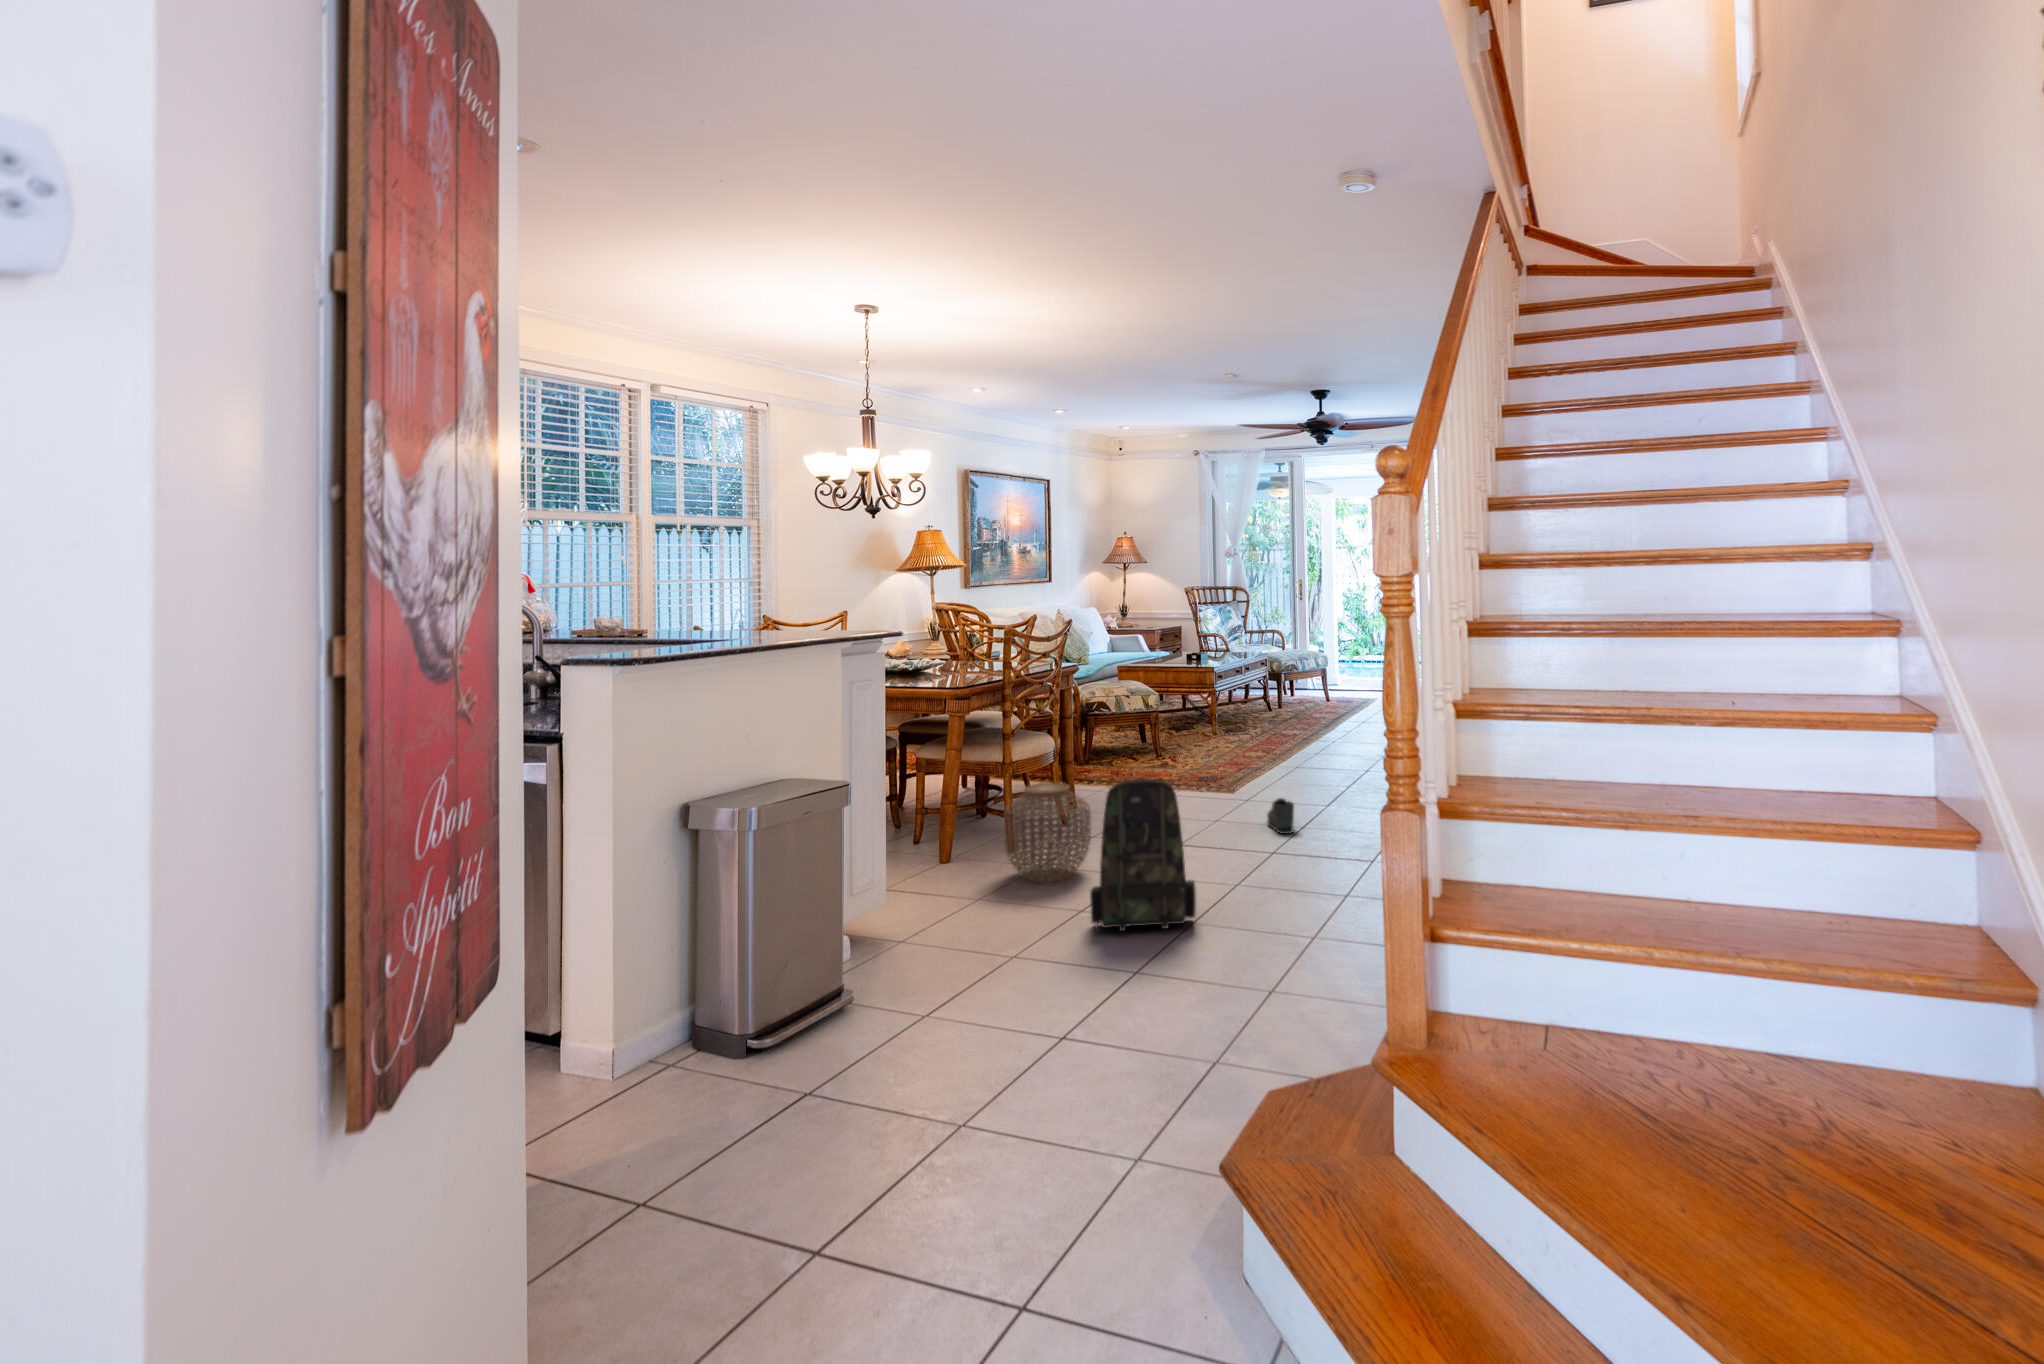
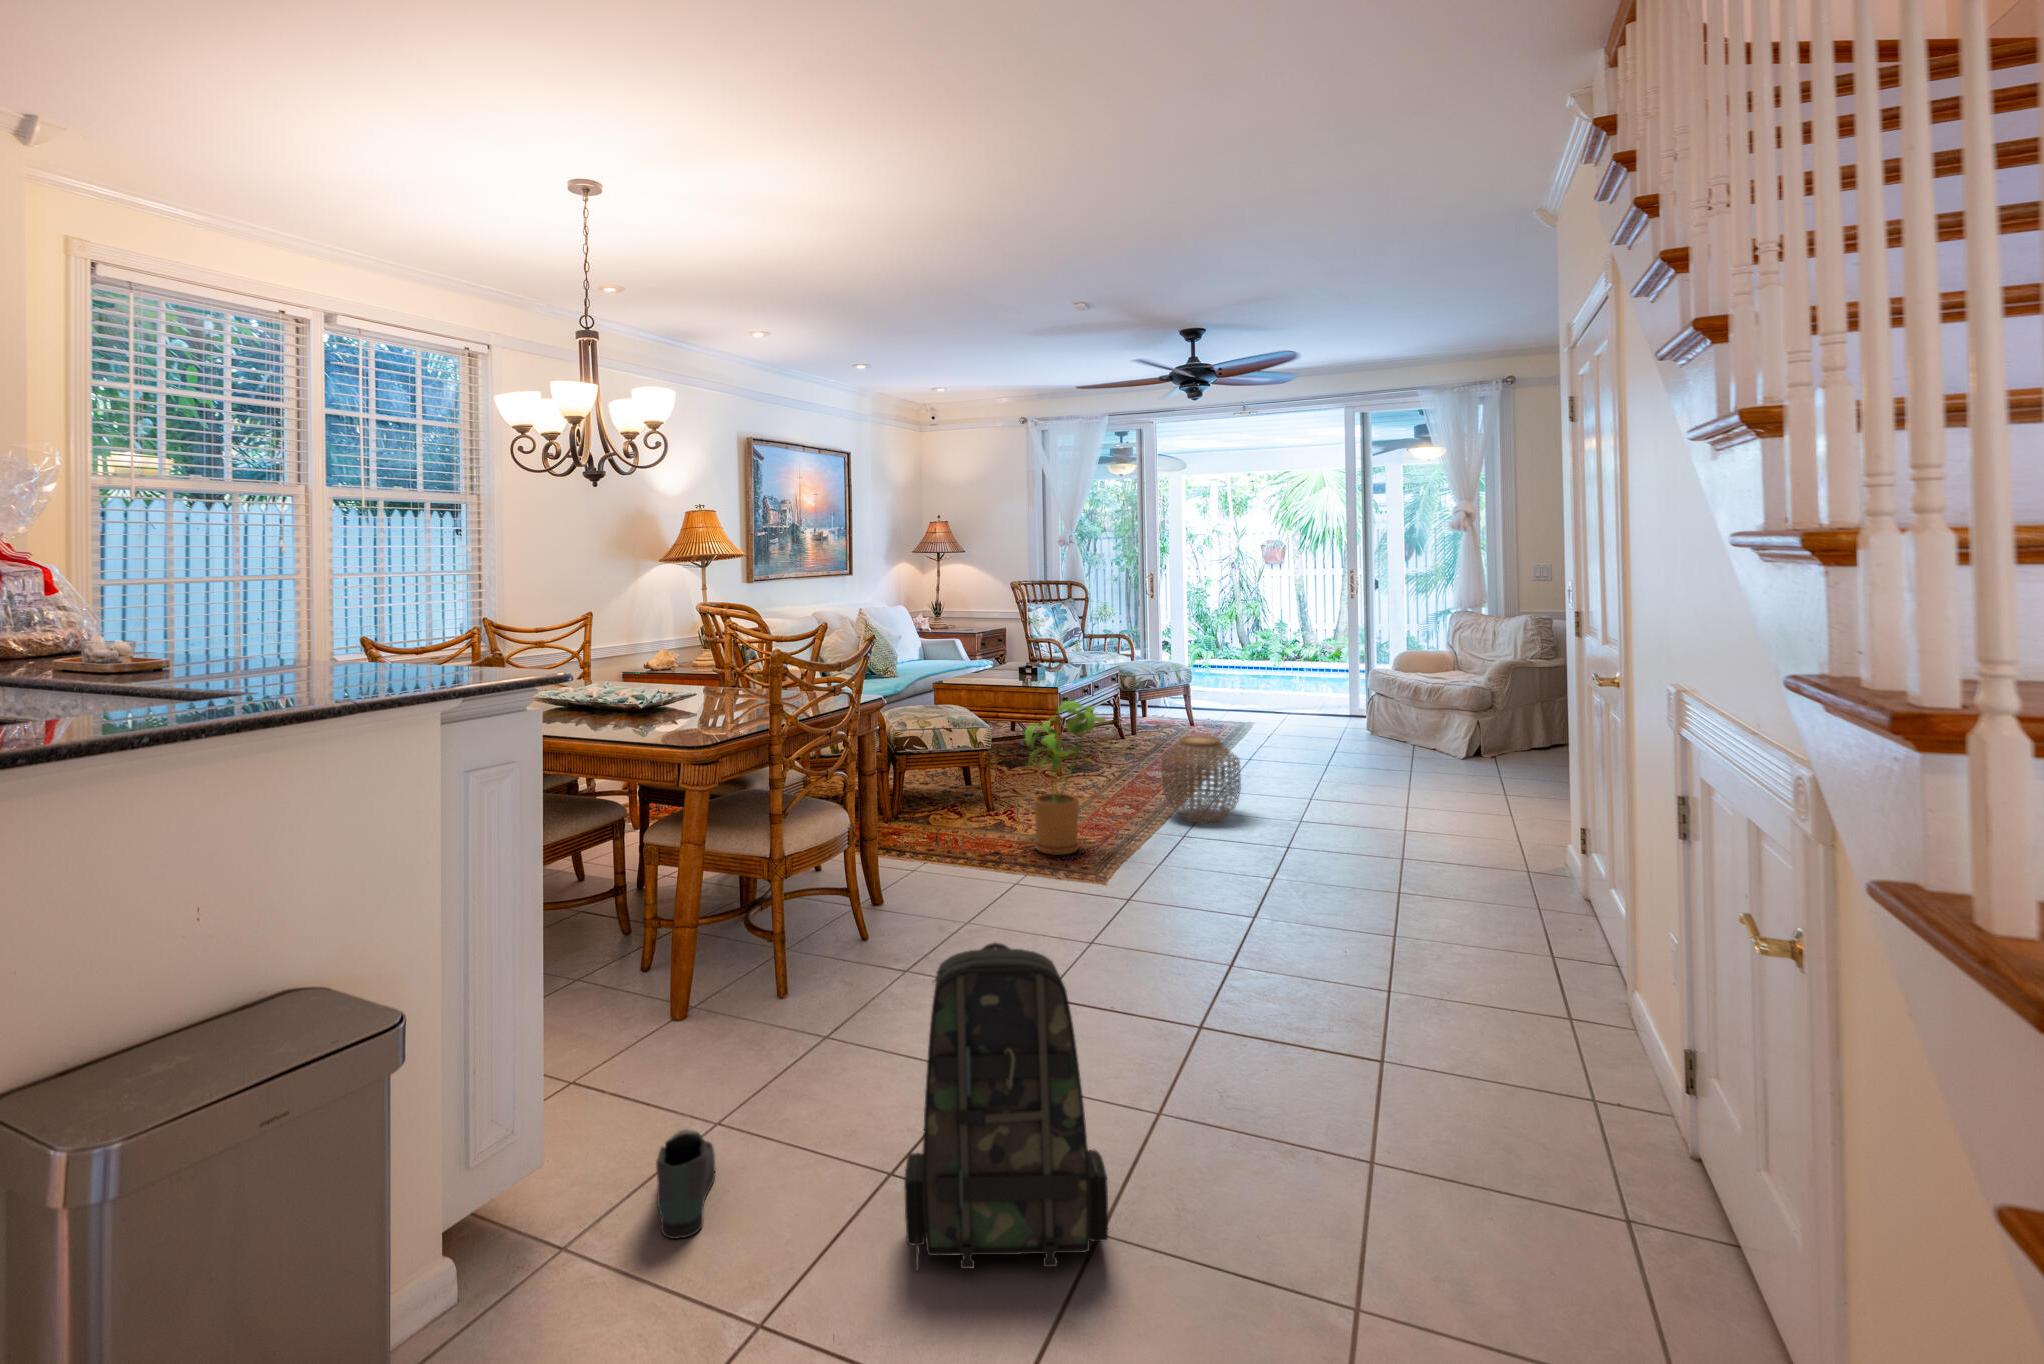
house plant: none [1181,670,1242,779] -> present [1025,701,1106,855]
woven basket: present [1004,783,1091,882] -> present [1162,736,1241,823]
shoe: present [1267,798,1294,834] -> present [656,1130,715,1239]

